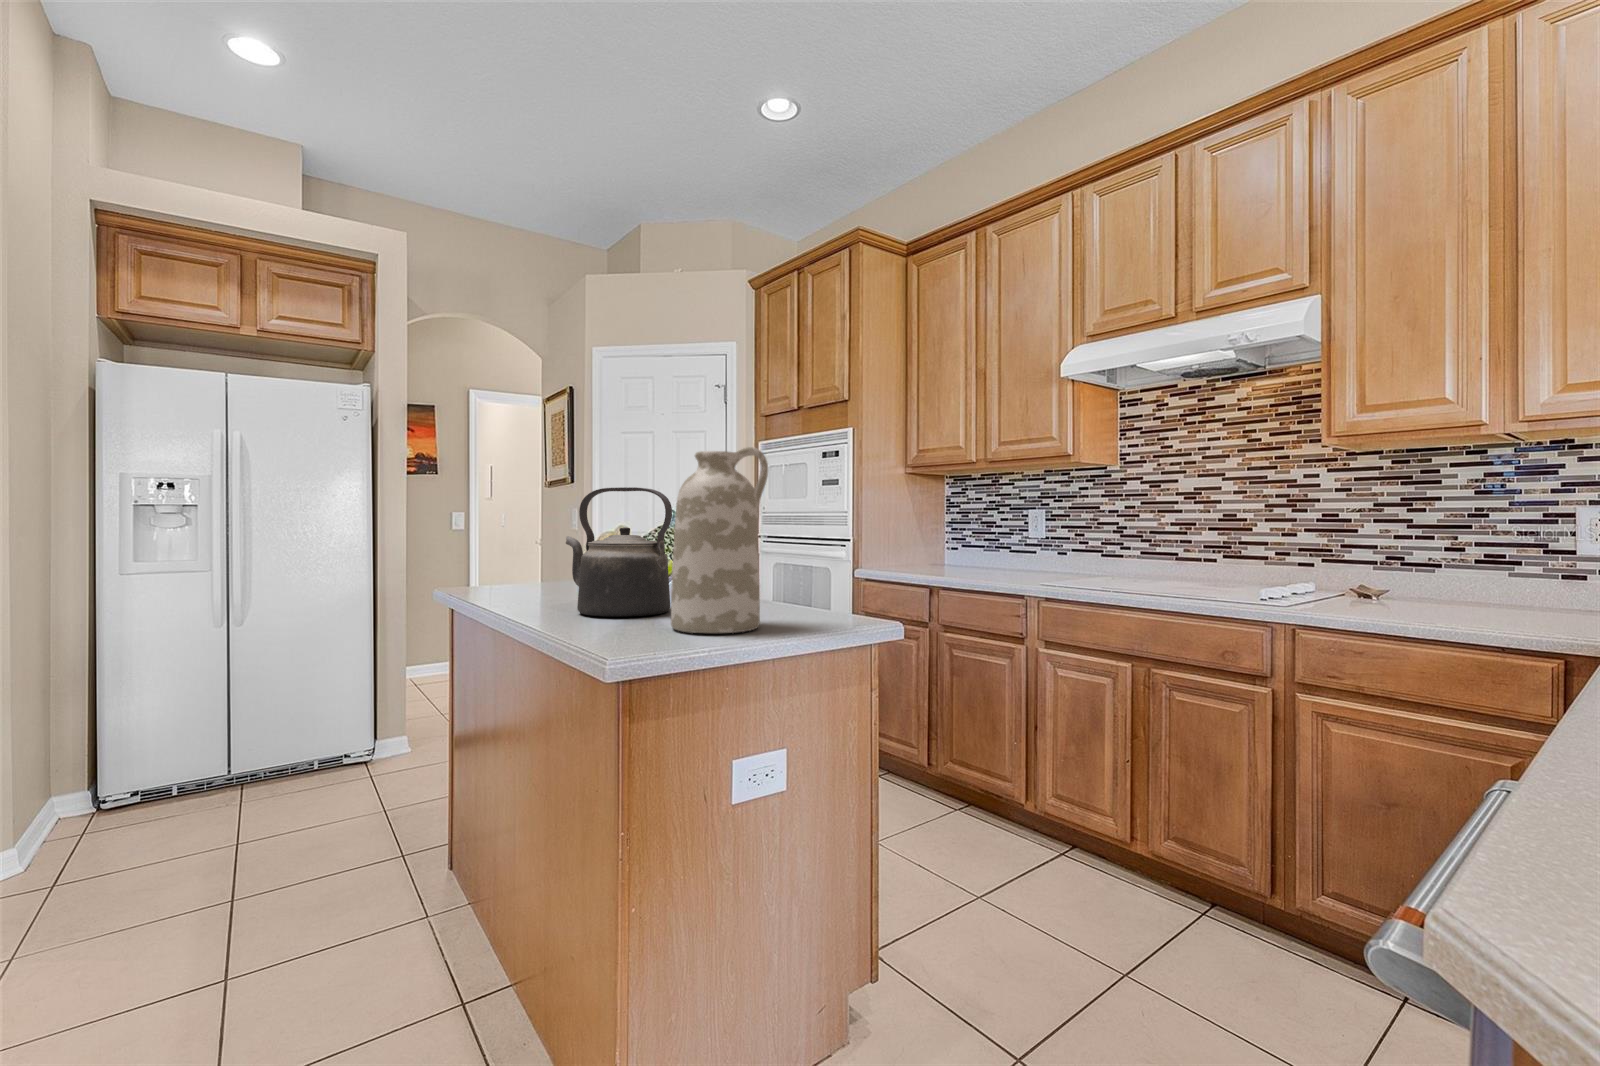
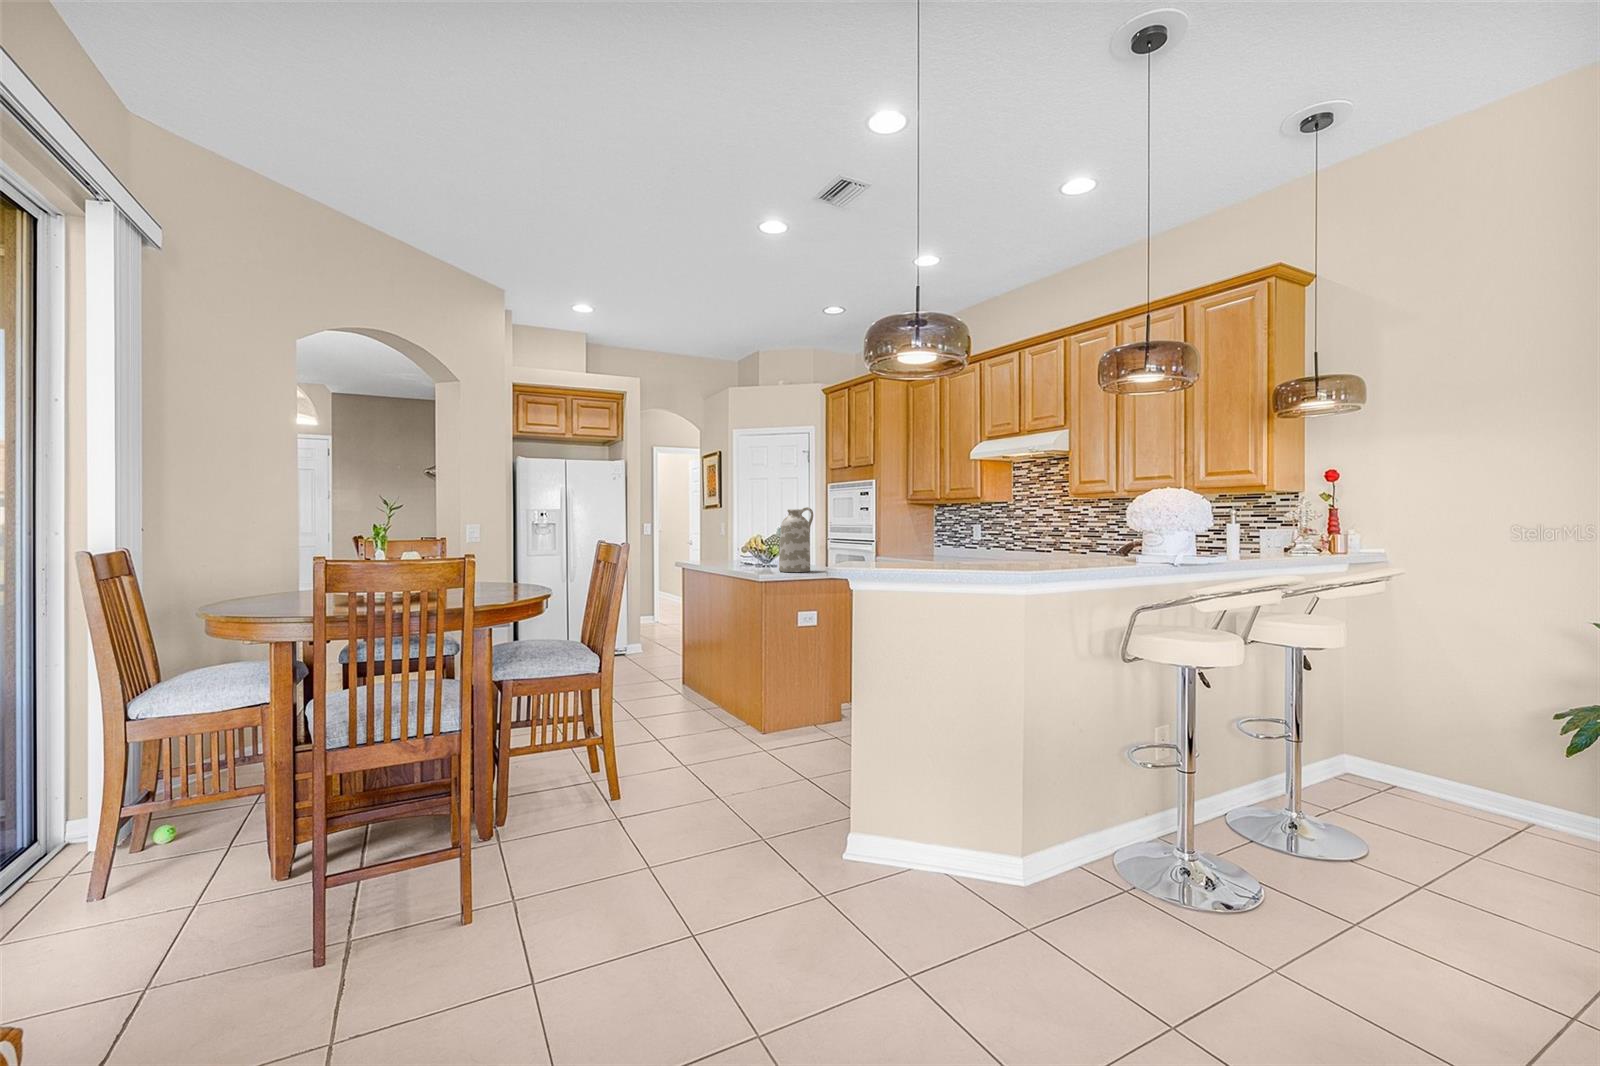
kettle: present [566,487,672,617] -> none [739,520,779,569]

